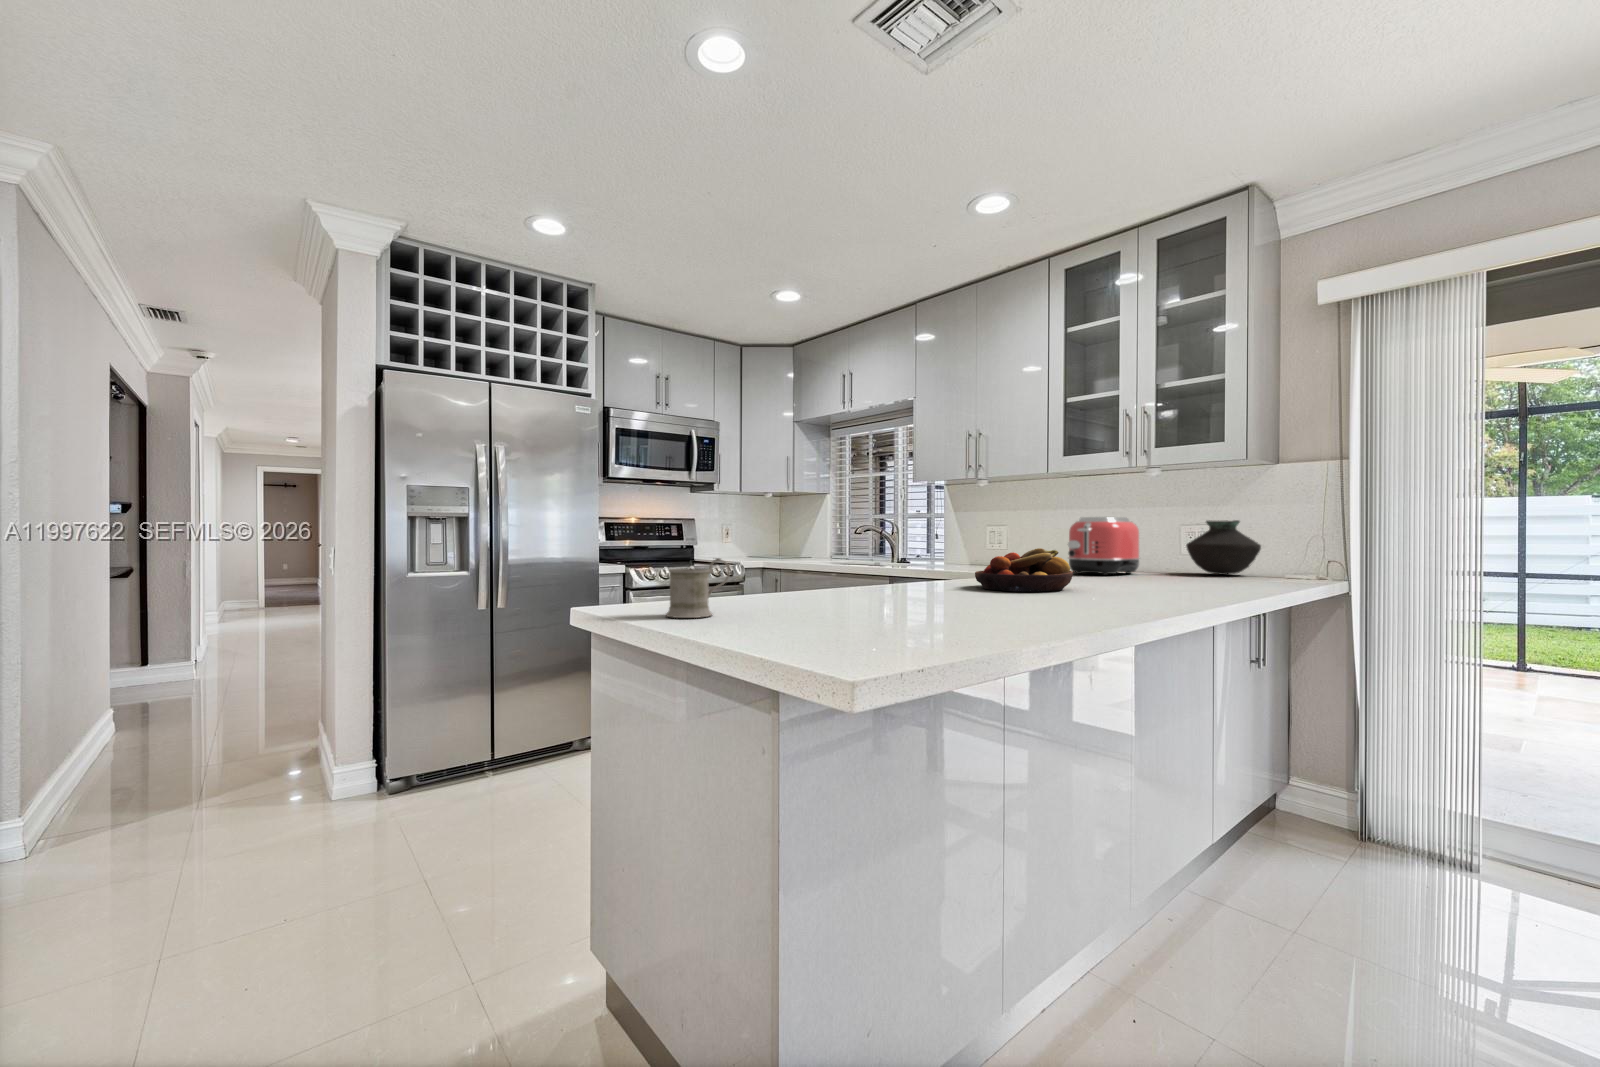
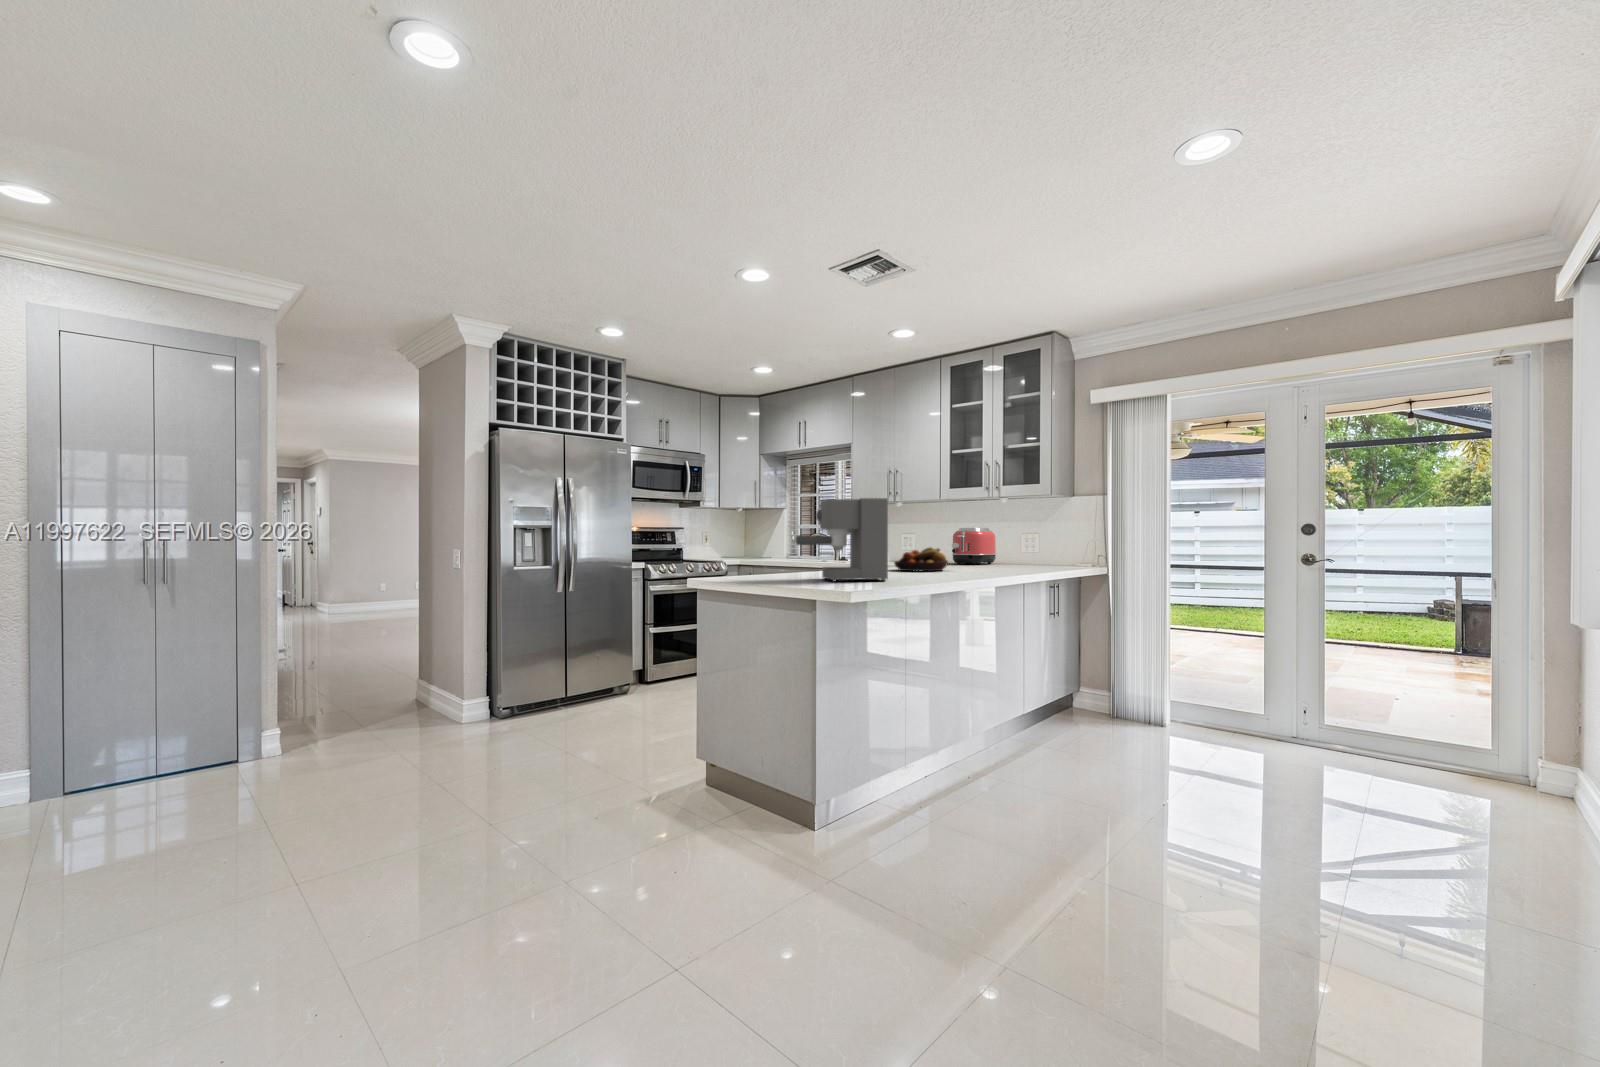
coffee maker: none [764,442,961,624] -> present [796,498,888,582]
vase: present [1186,520,1261,575] -> none [1023,530,1065,564]
mug: present [666,558,730,618] -> none [745,552,774,581]

